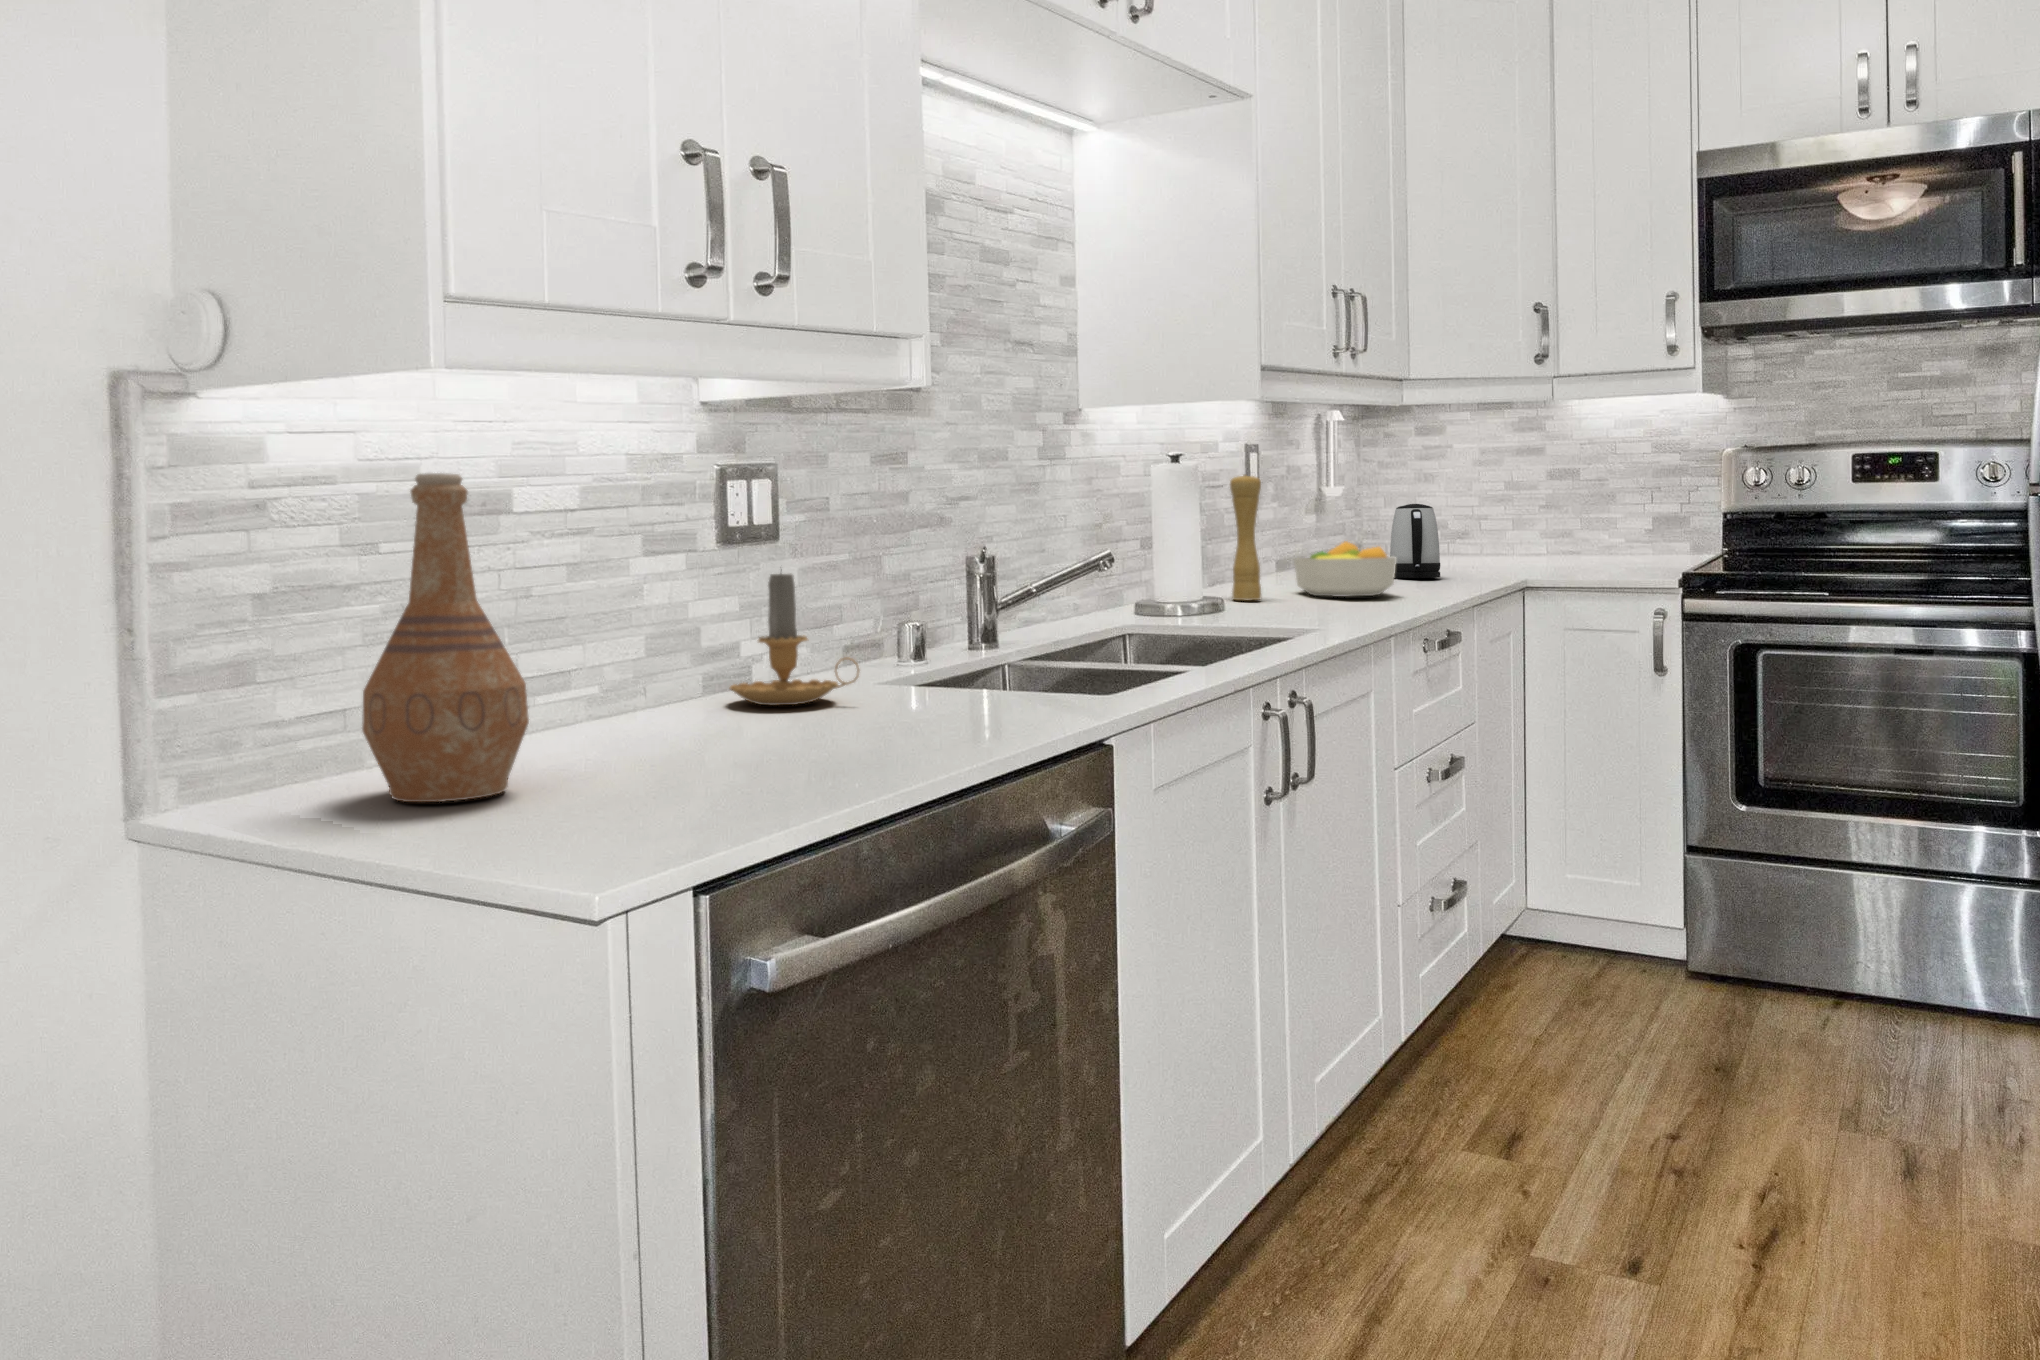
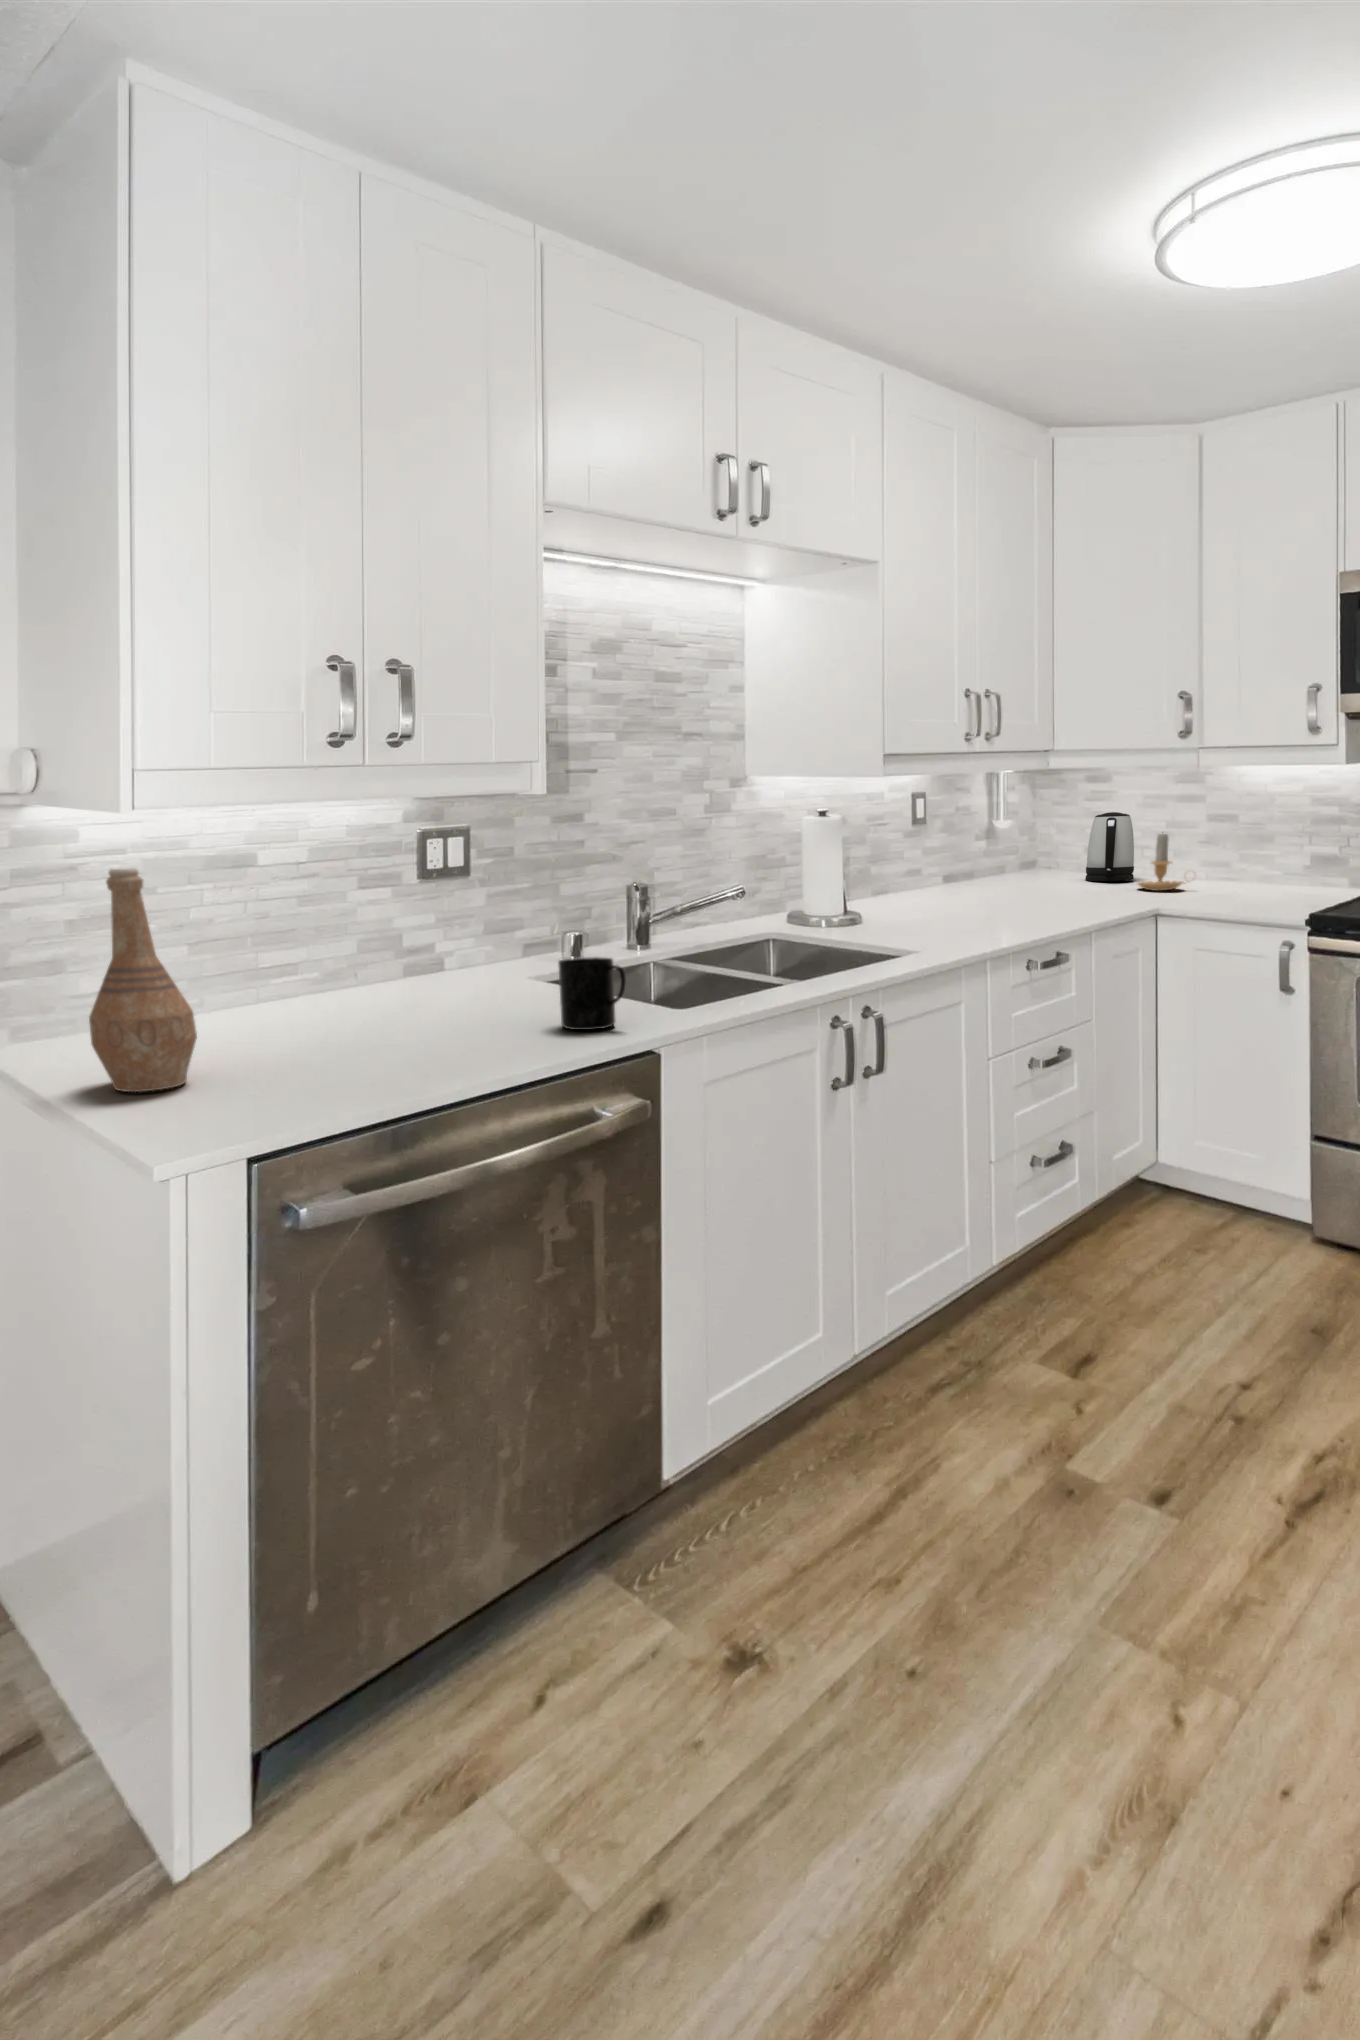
pepper mill: present [1230,474,1261,600] -> none [905,798,933,909]
fruit bowl: present [1294,542,1396,596] -> none [972,852,1065,904]
candle: present [730,573,859,705] -> present [1138,834,1191,891]
mug: none [979,626,1072,717] -> present [558,957,626,1030]

